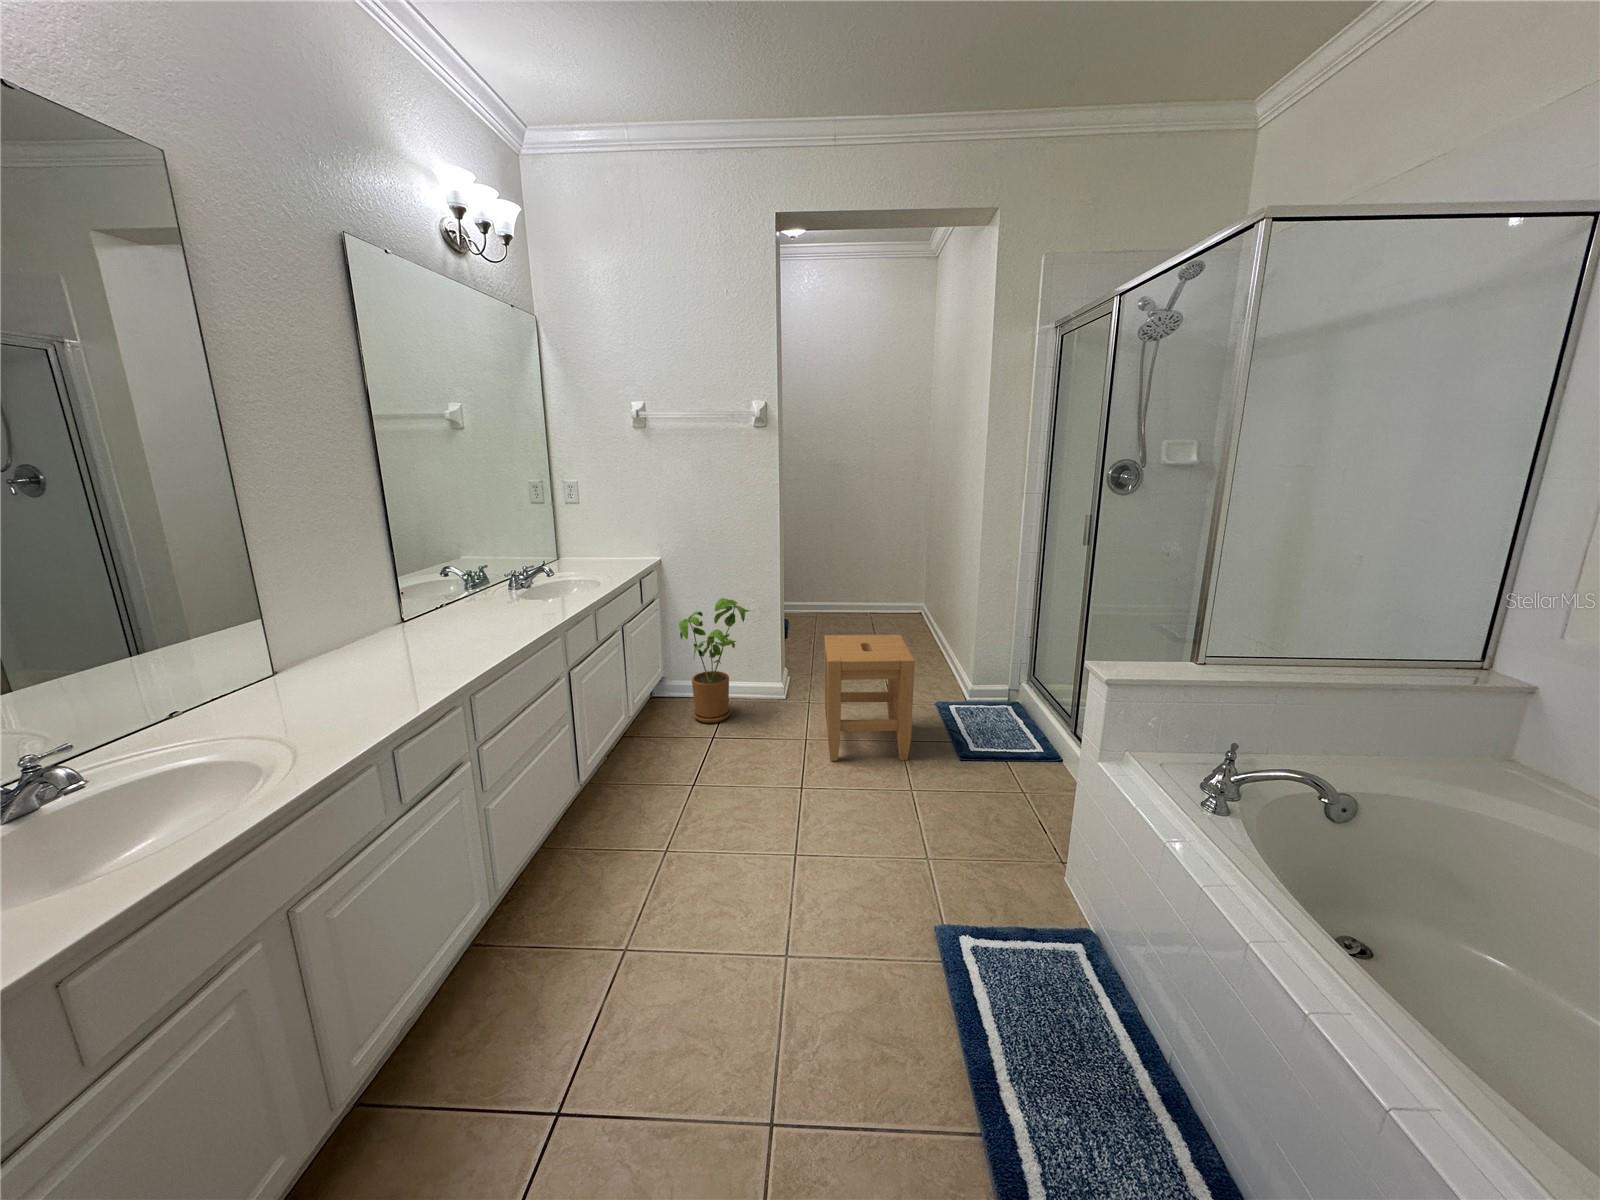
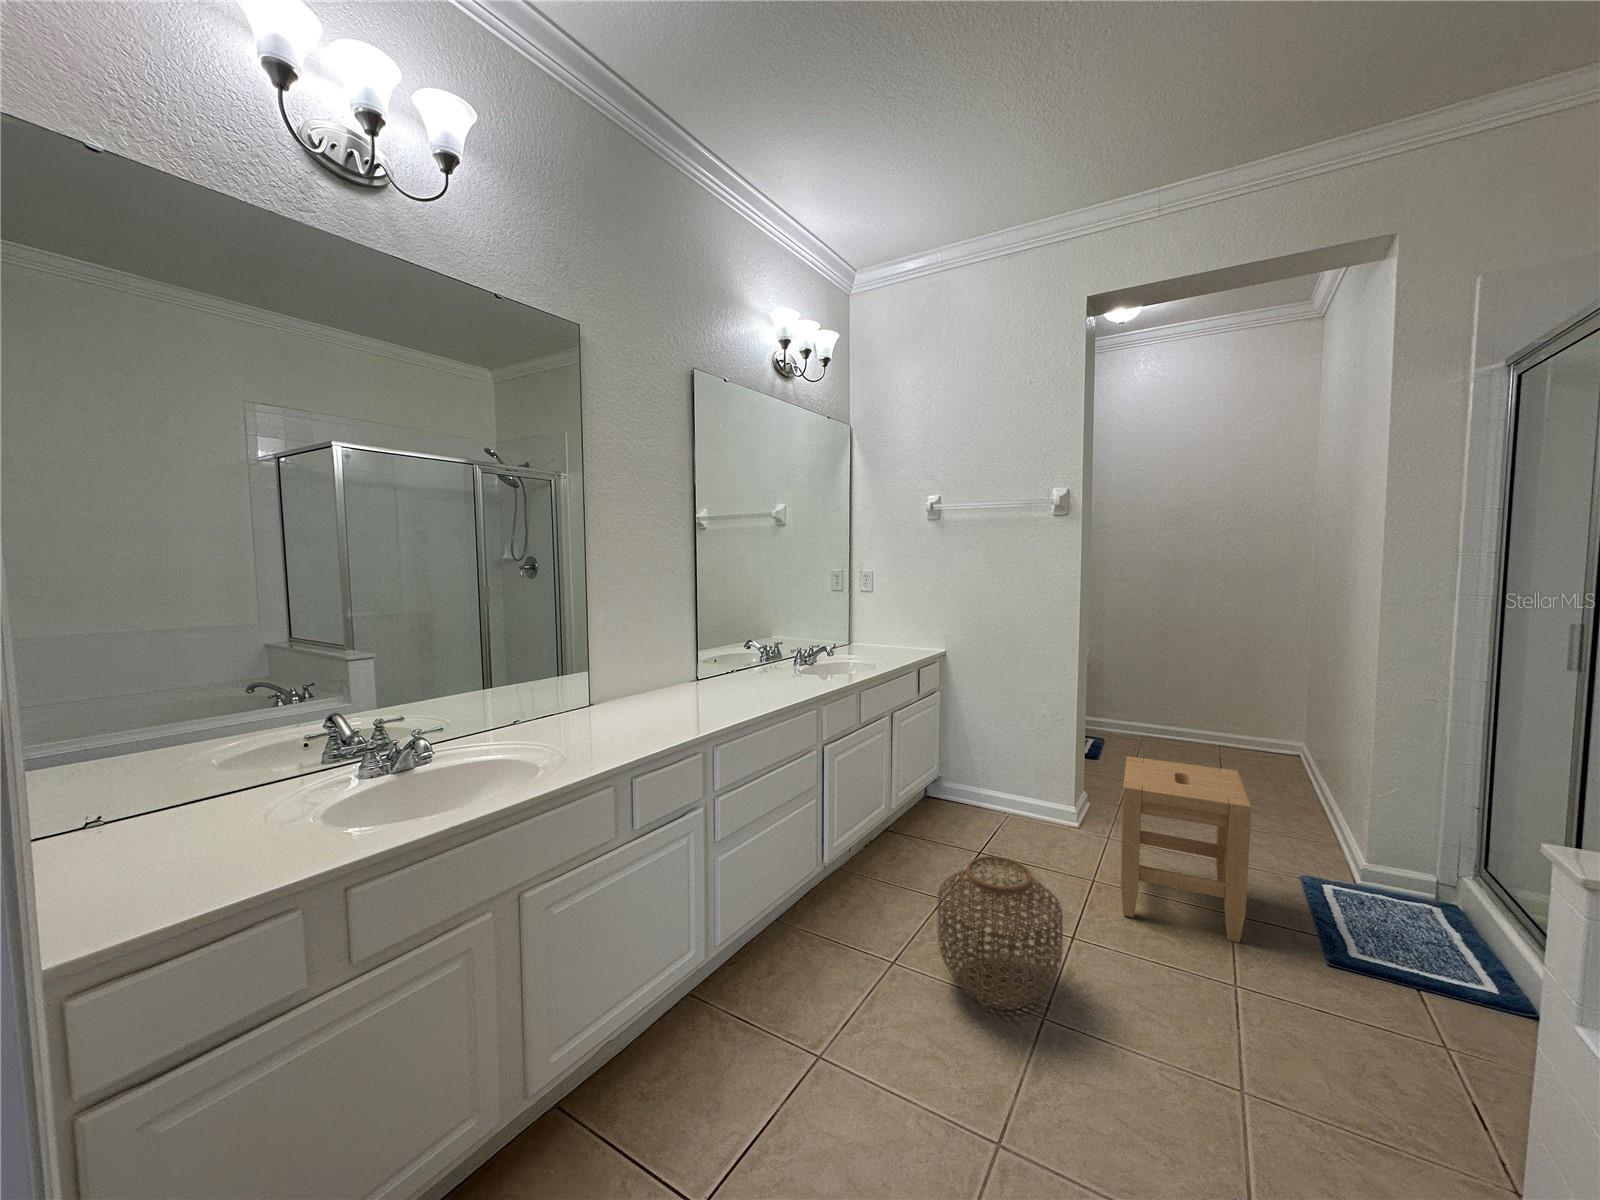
house plant: present [679,598,750,723] -> none [955,698,1038,837]
woven basket: none [693,739,797,863] -> present [937,856,1063,1010]

